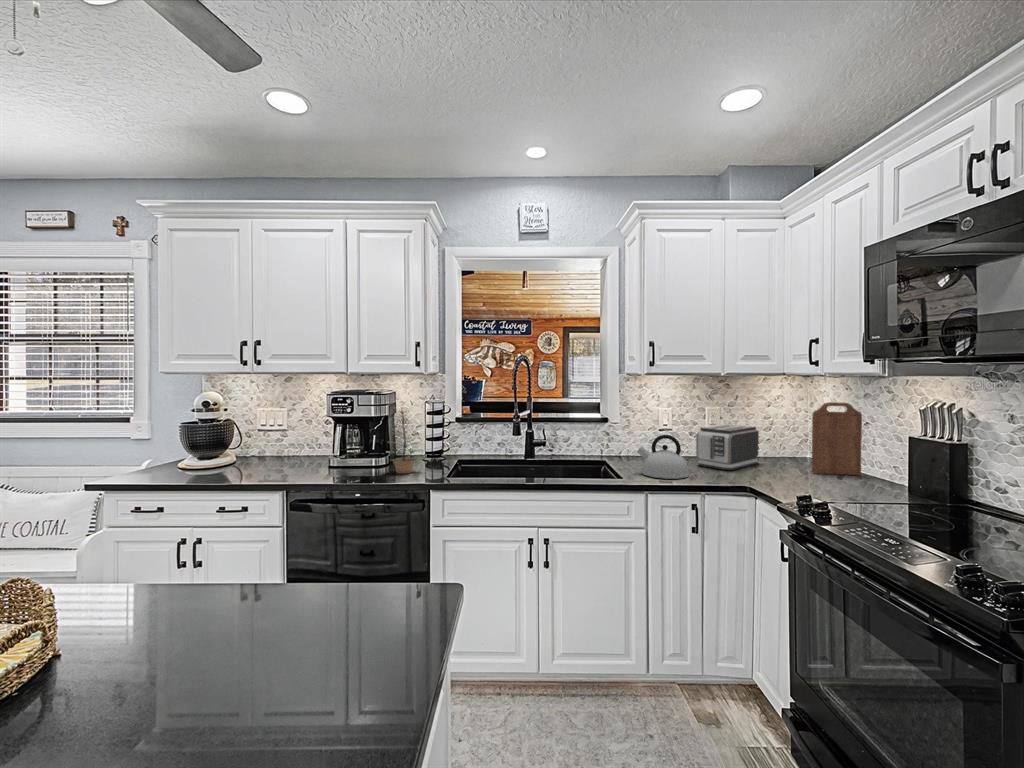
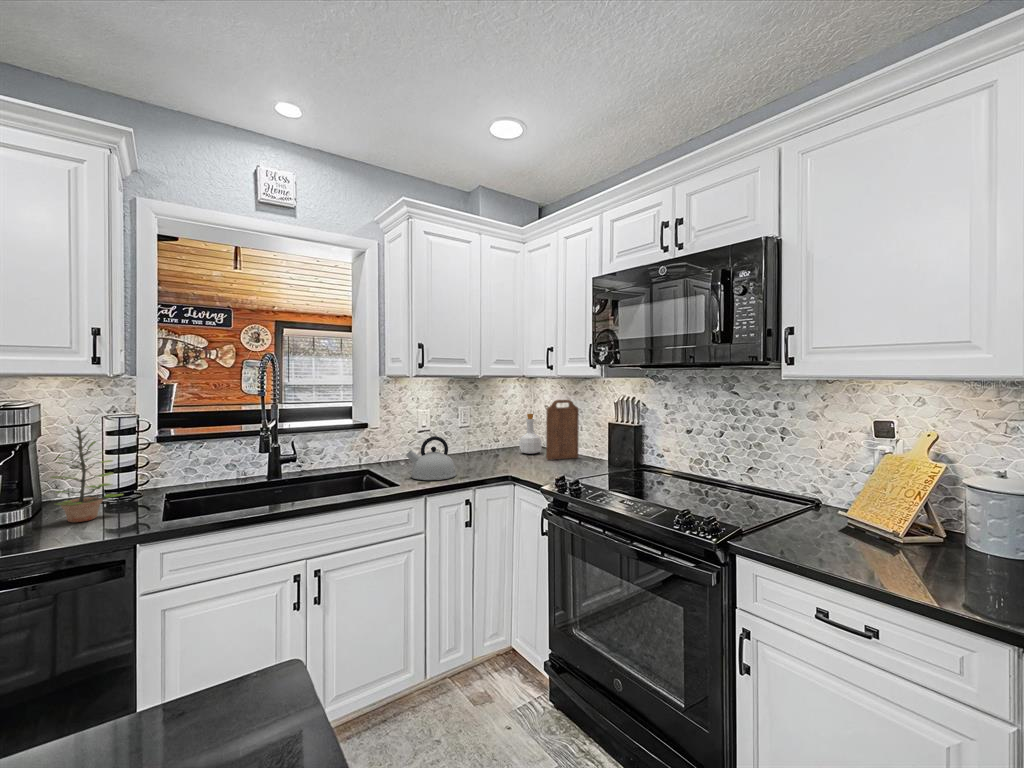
bottle: none [781,417,811,464] -> present [520,414,542,454]
toaster: present [696,424,759,470] -> none [456,423,504,465]

